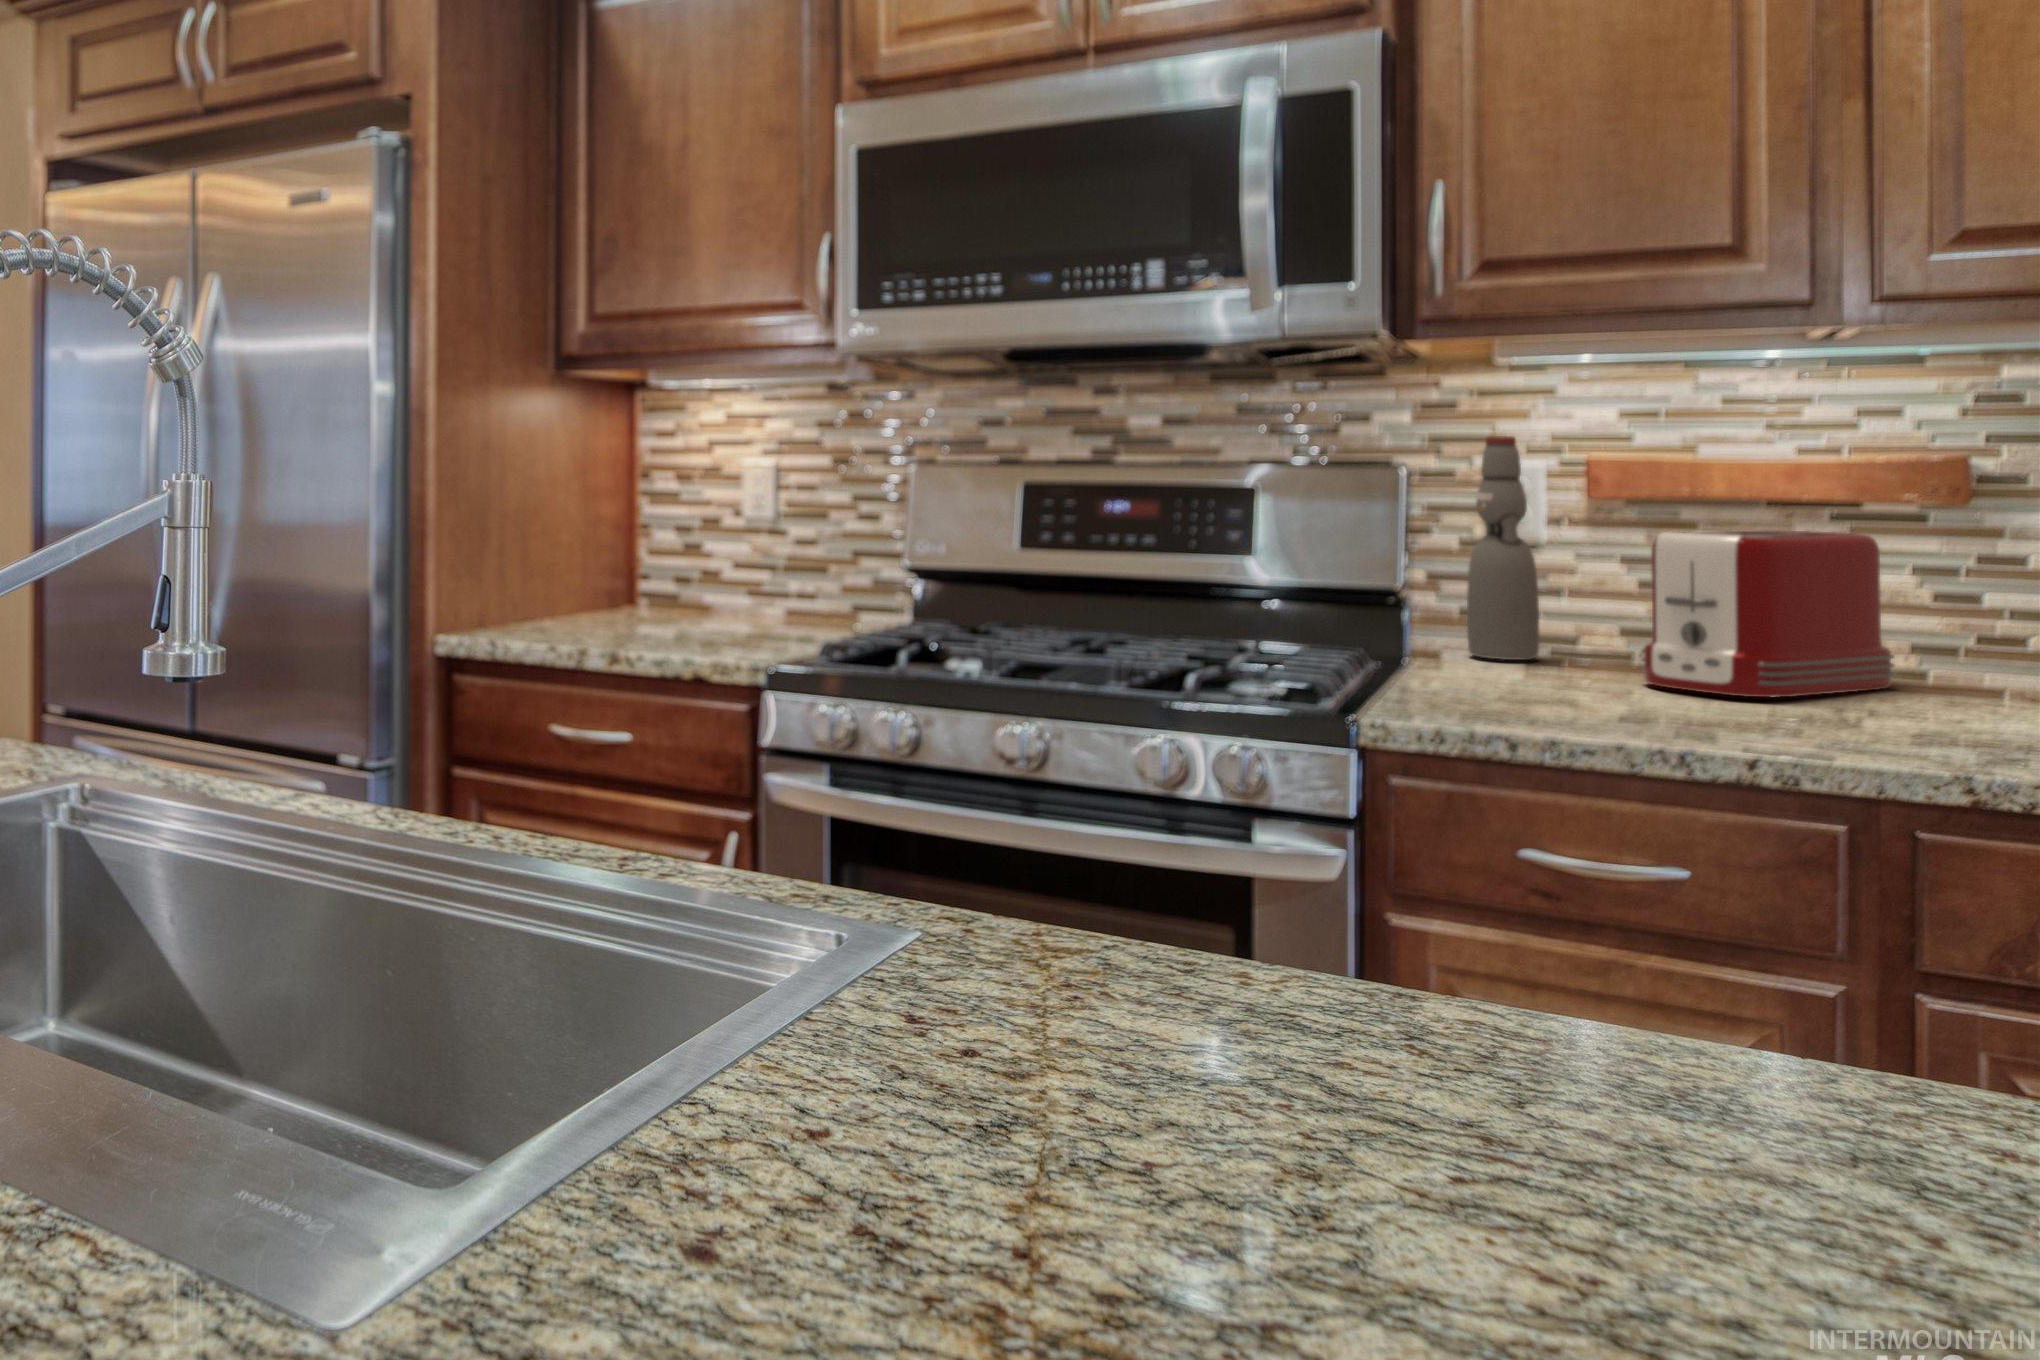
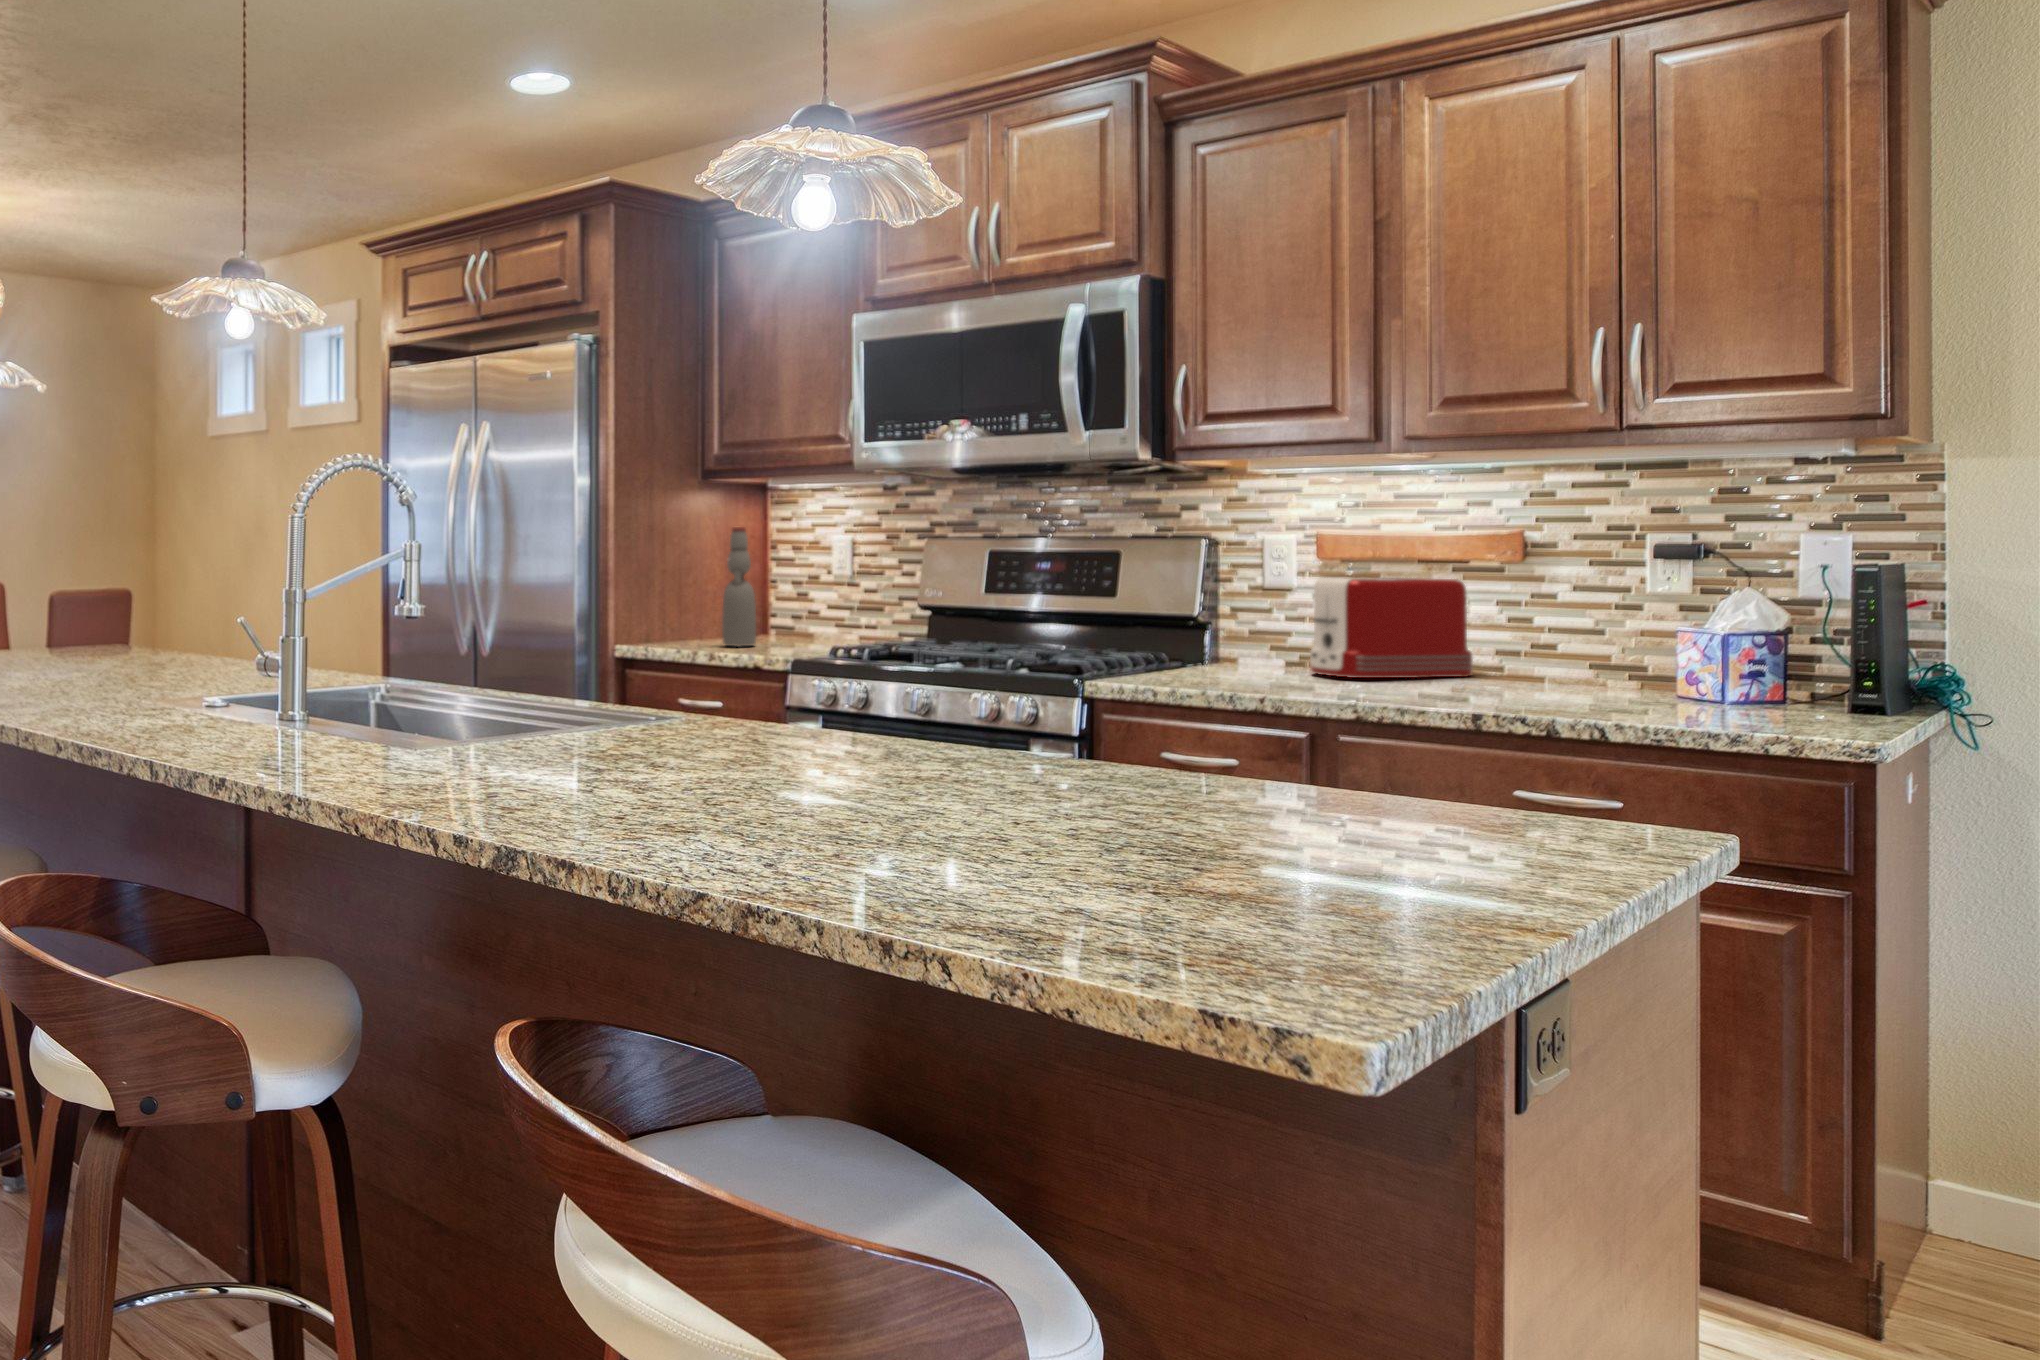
bottle: present [1467,436,1539,660] -> present [722,527,756,646]

